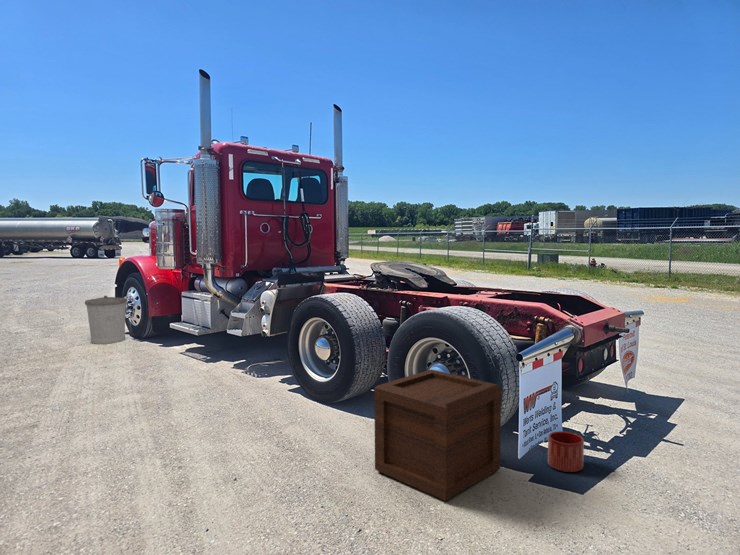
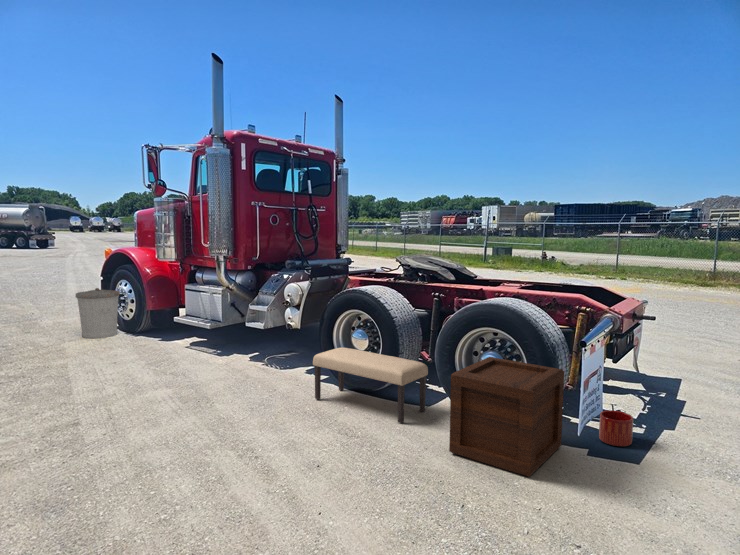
bench: none [269,357,379,437] -> present [313,347,428,423]

